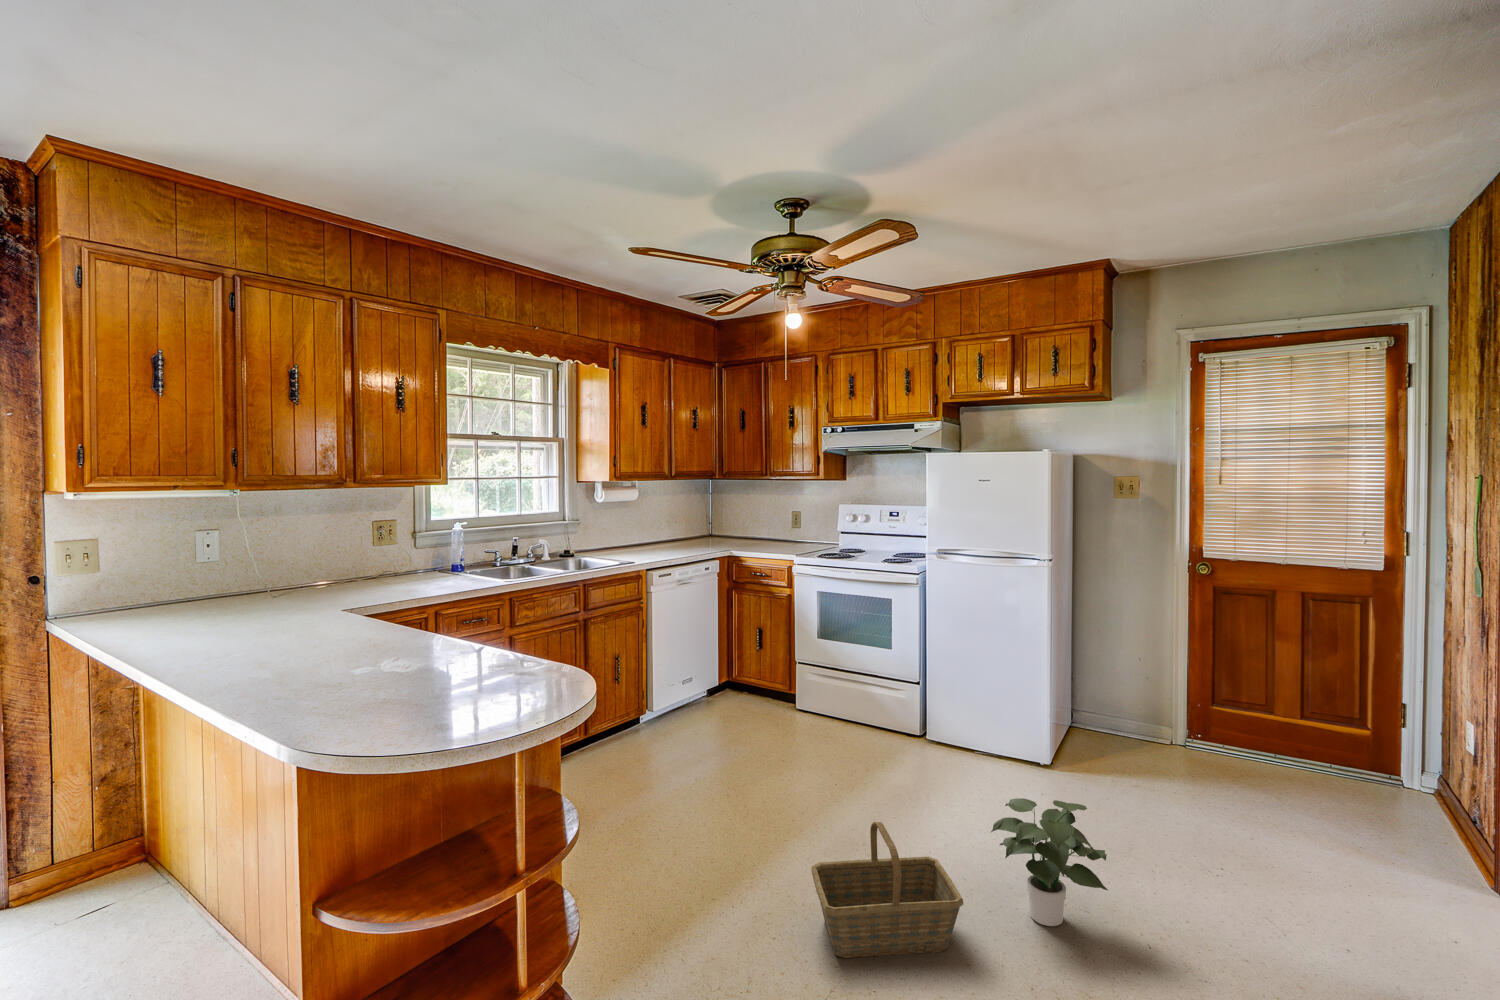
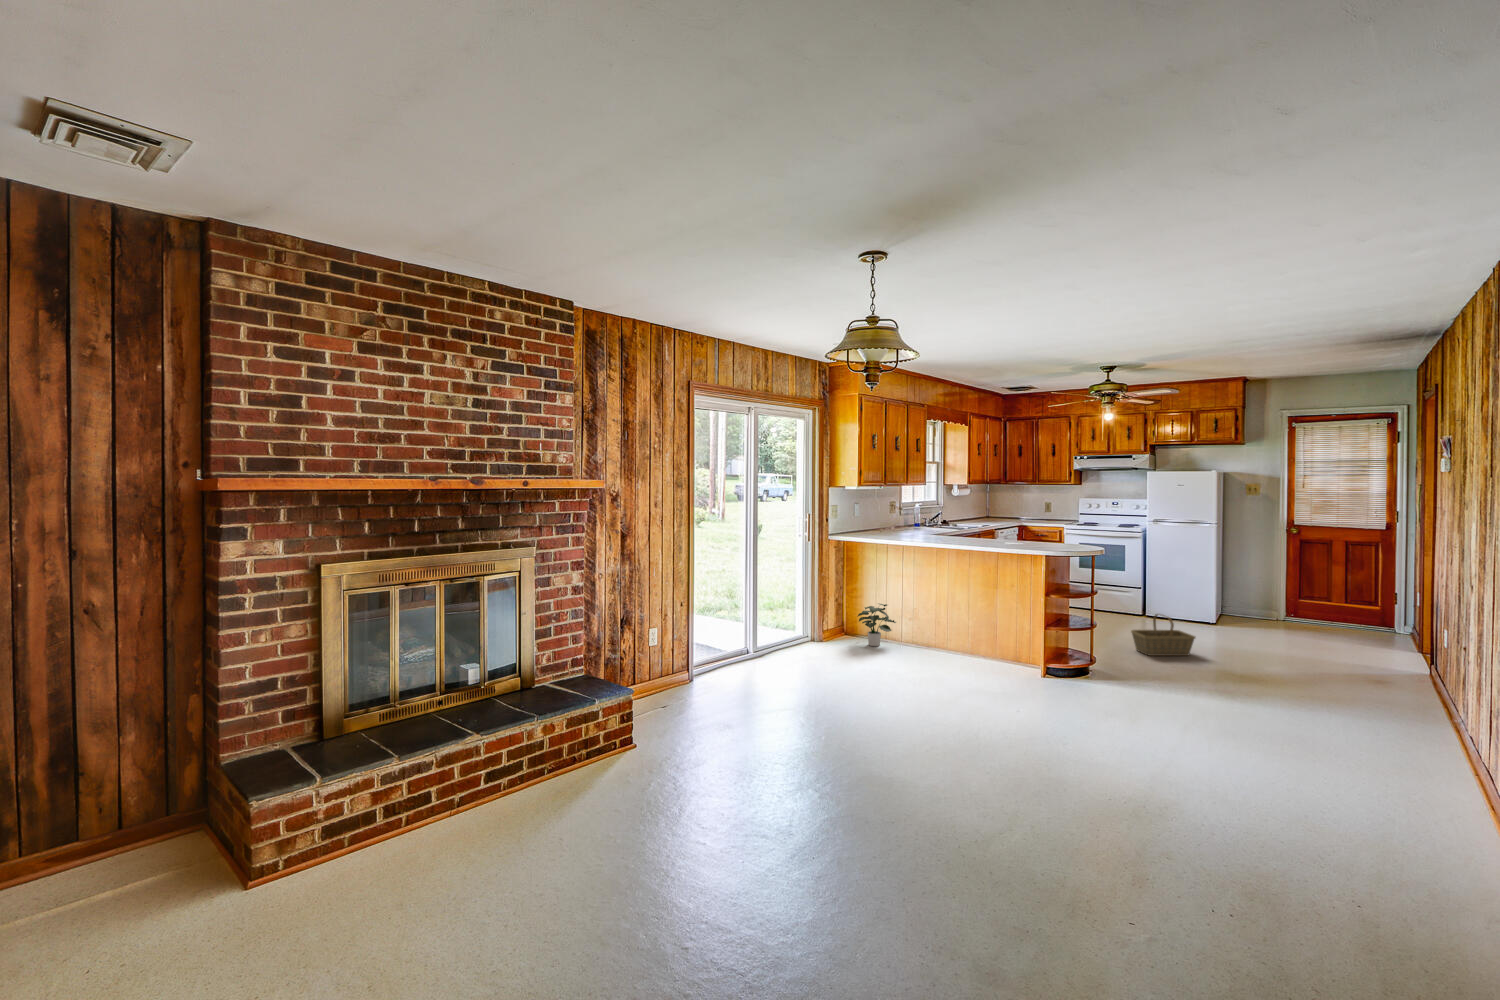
potted plant: present [991,798,1108,926] -> present [858,604,896,646]

